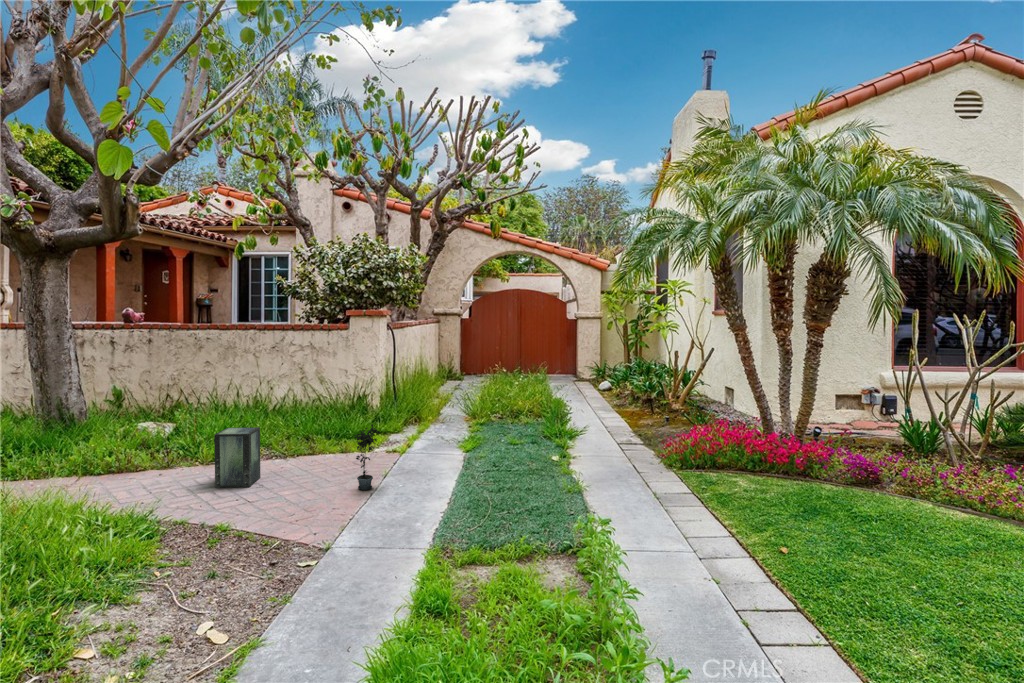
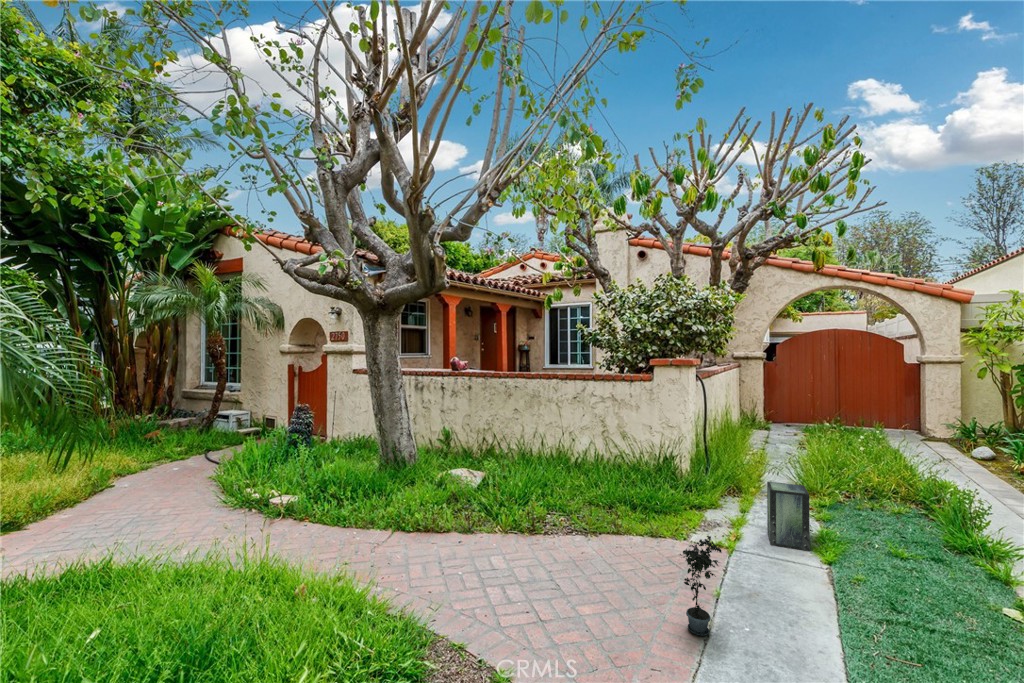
storage box: present [214,427,260,488] -> present [767,482,810,551]

